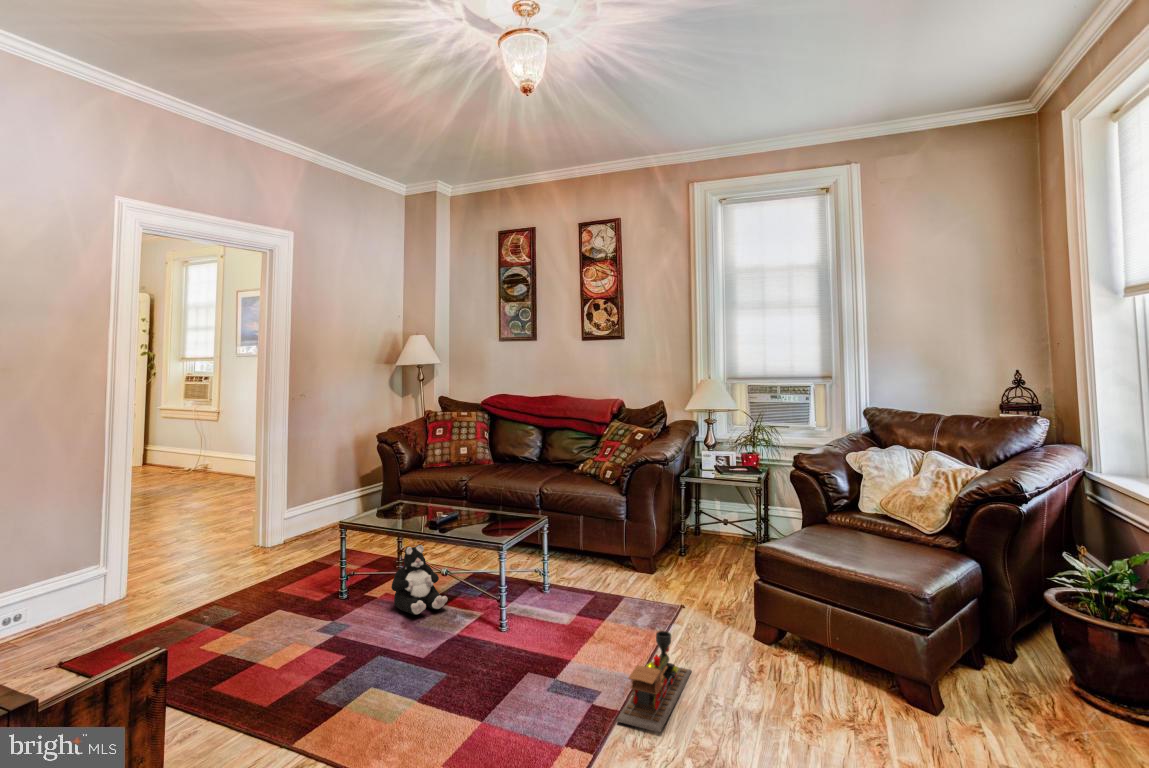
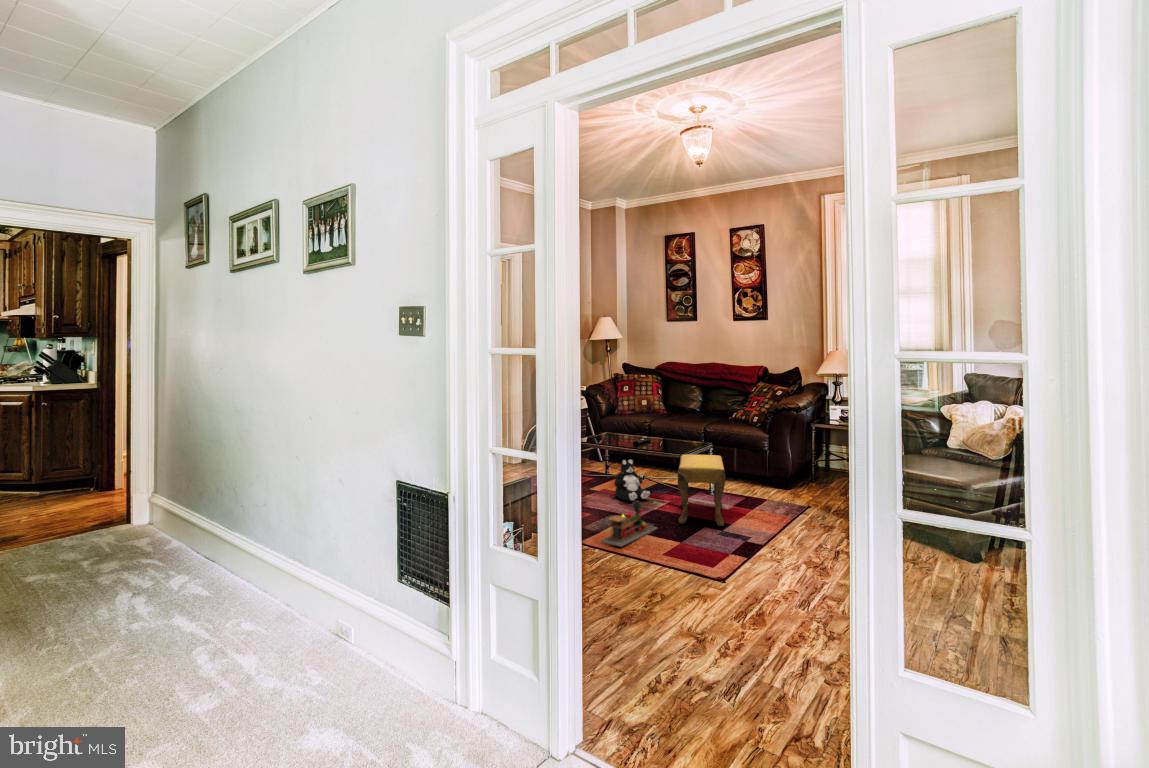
footstool: none [477,538,556,664] -> present [678,455,725,526]
toy train: present [616,631,692,732] -> present [600,502,657,547]

